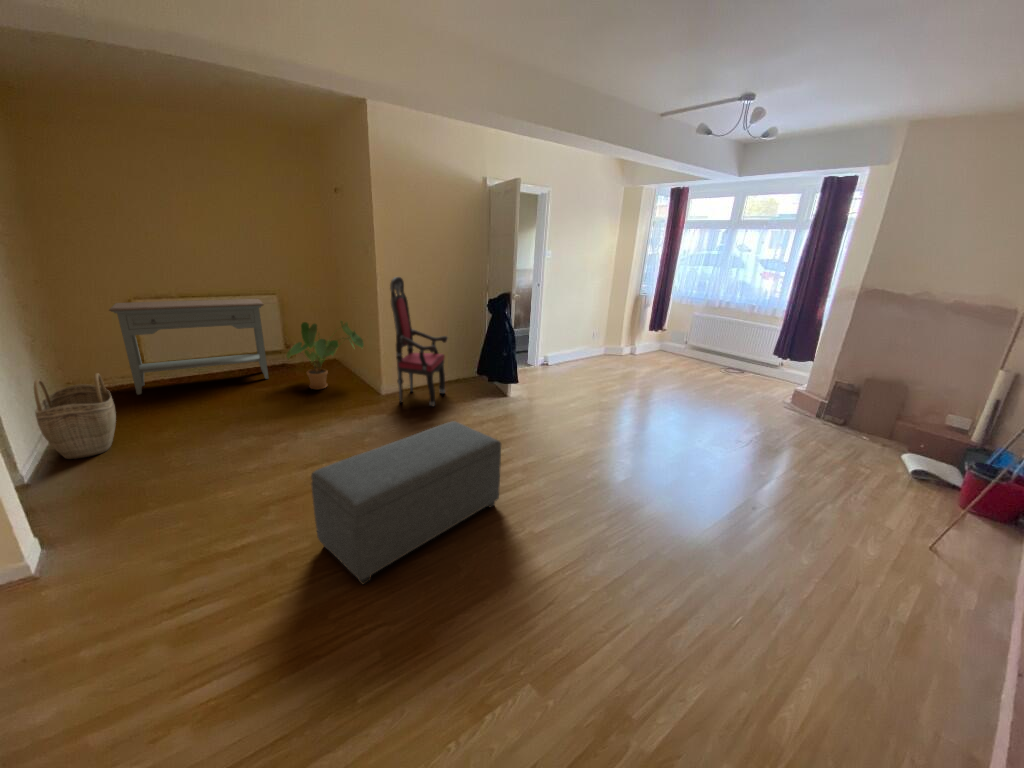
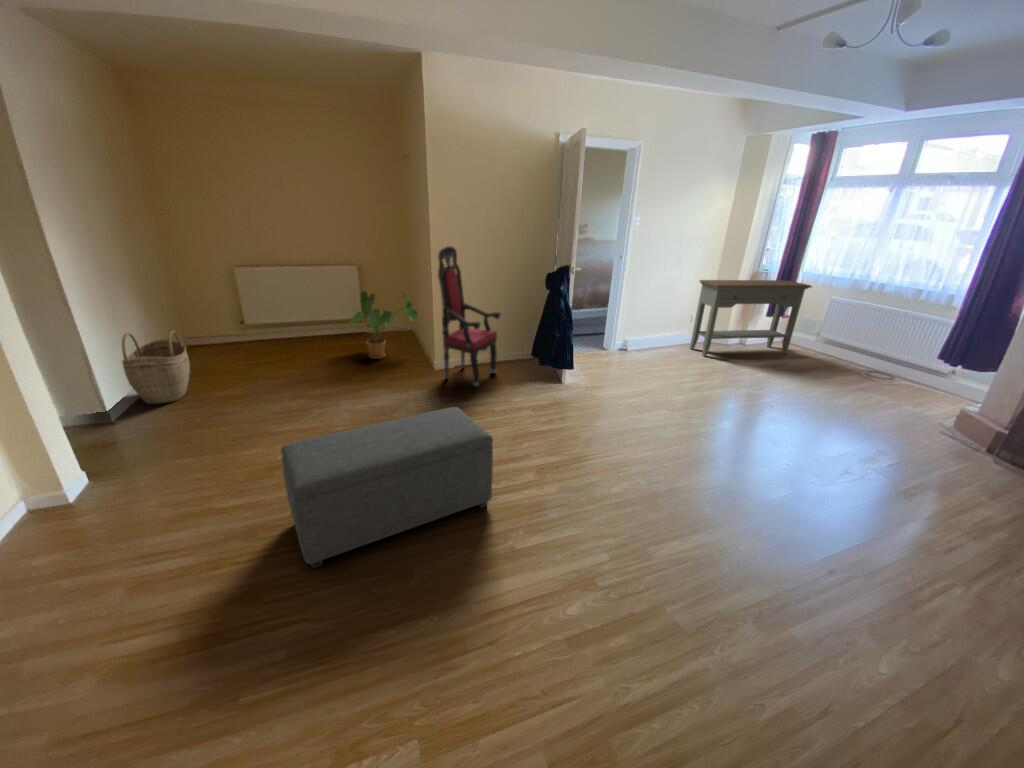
console table: present [109,299,269,394] -> present [690,280,812,356]

